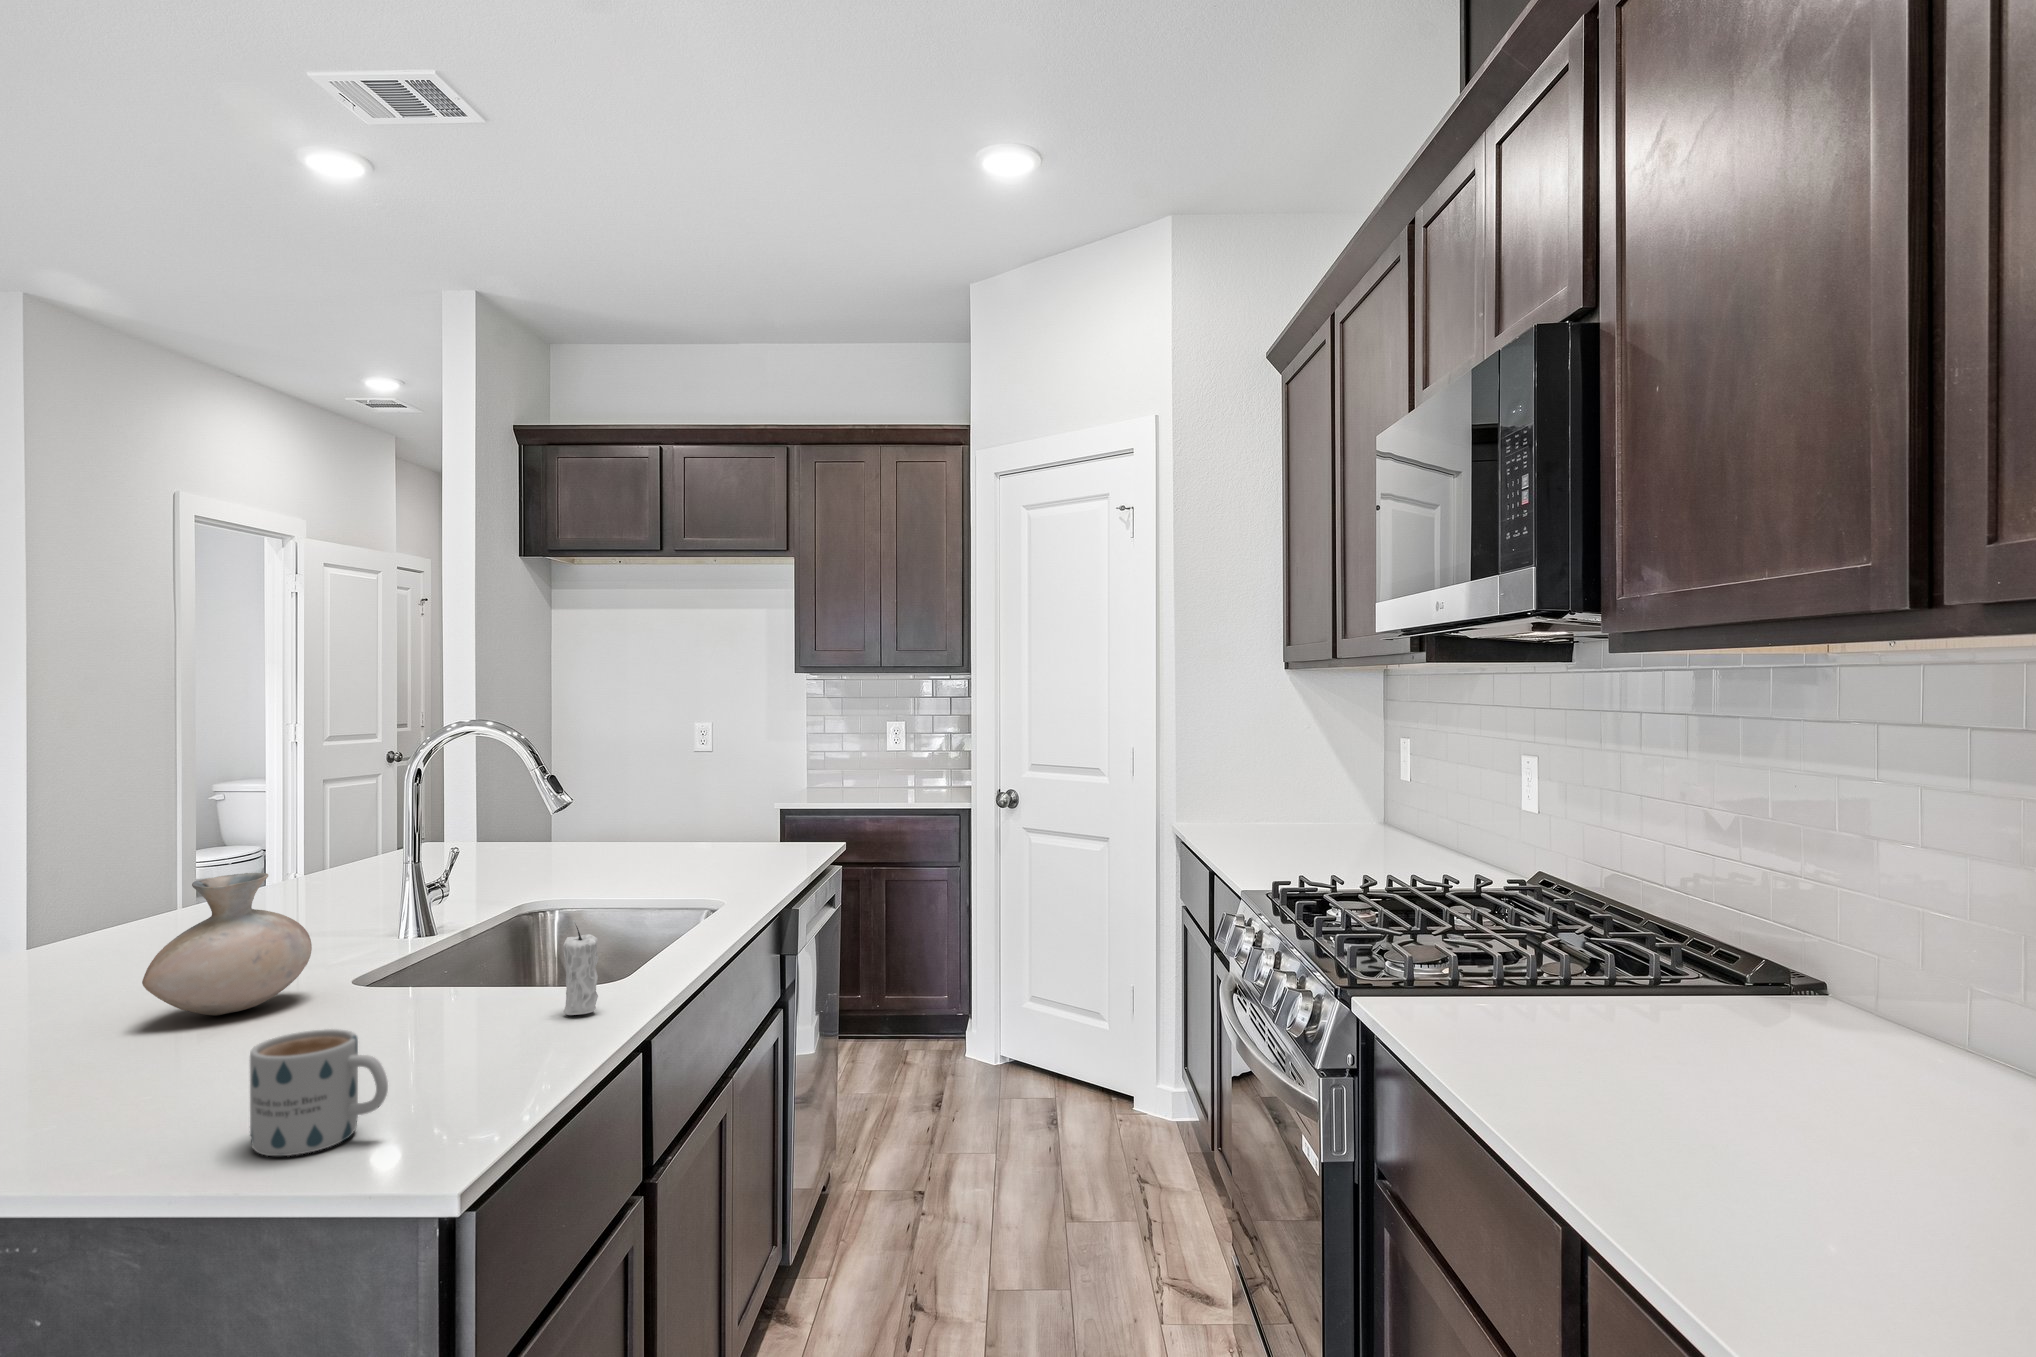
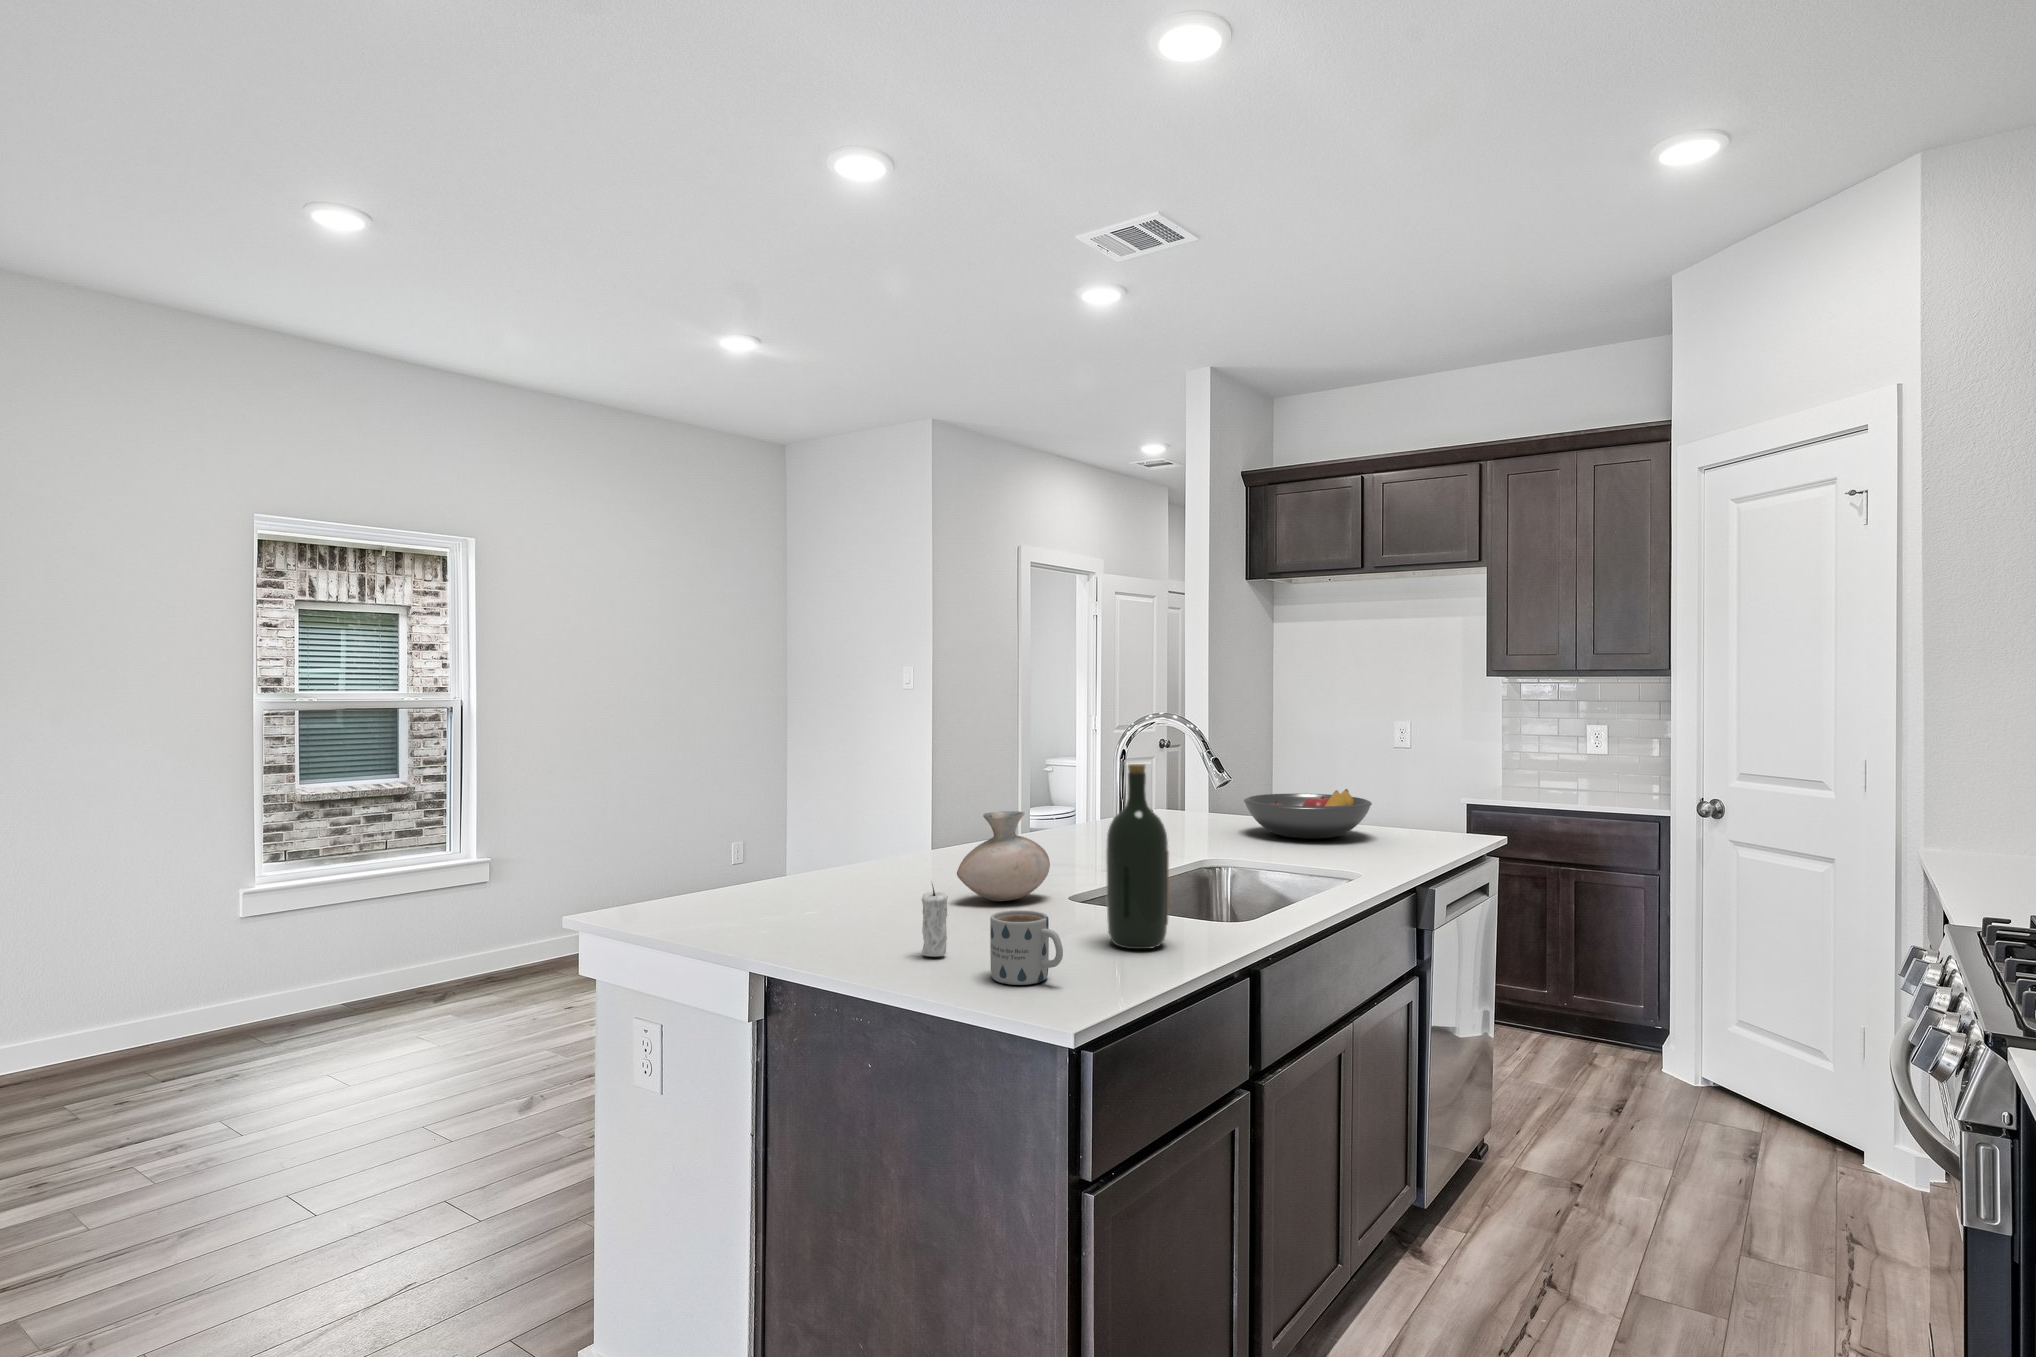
wine bottle: none [432,791,528,1055] -> present [1106,764,1169,949]
fruit bowl: none [559,804,715,866] -> present [1244,789,1372,839]
candle: present [563,926,599,1015] -> present [921,884,948,956]

